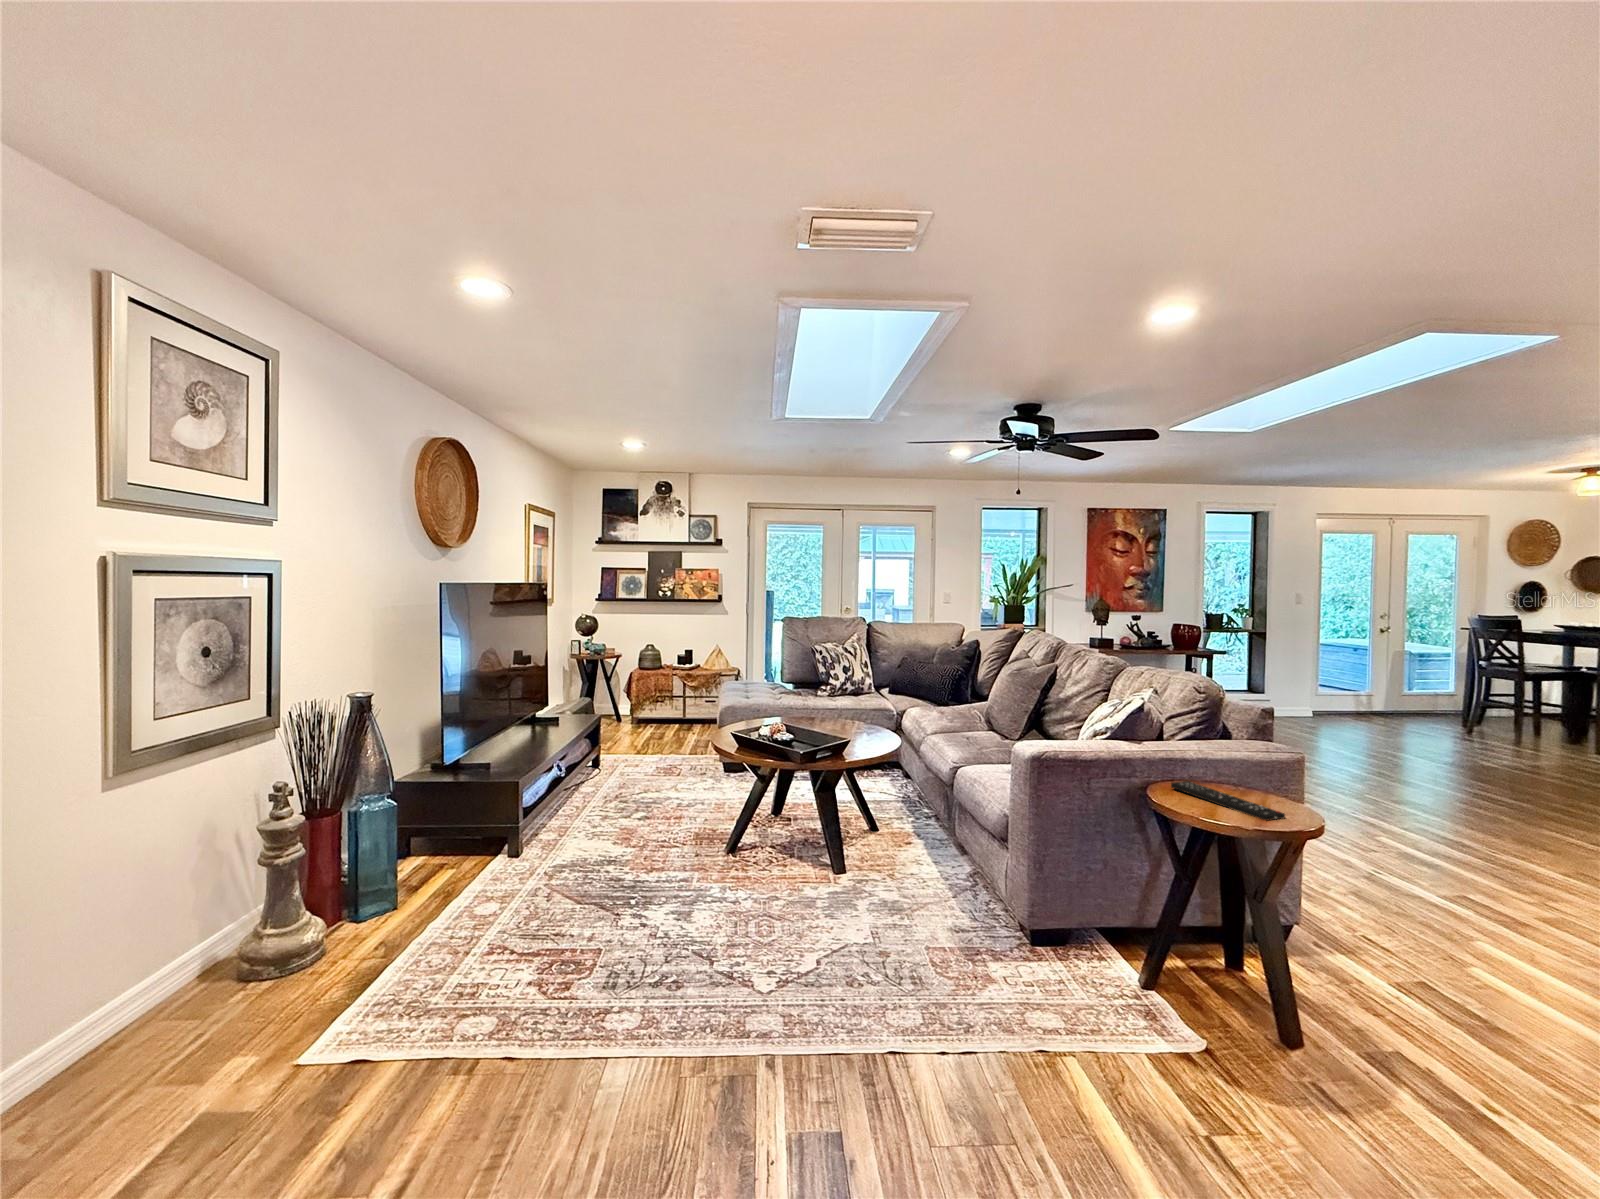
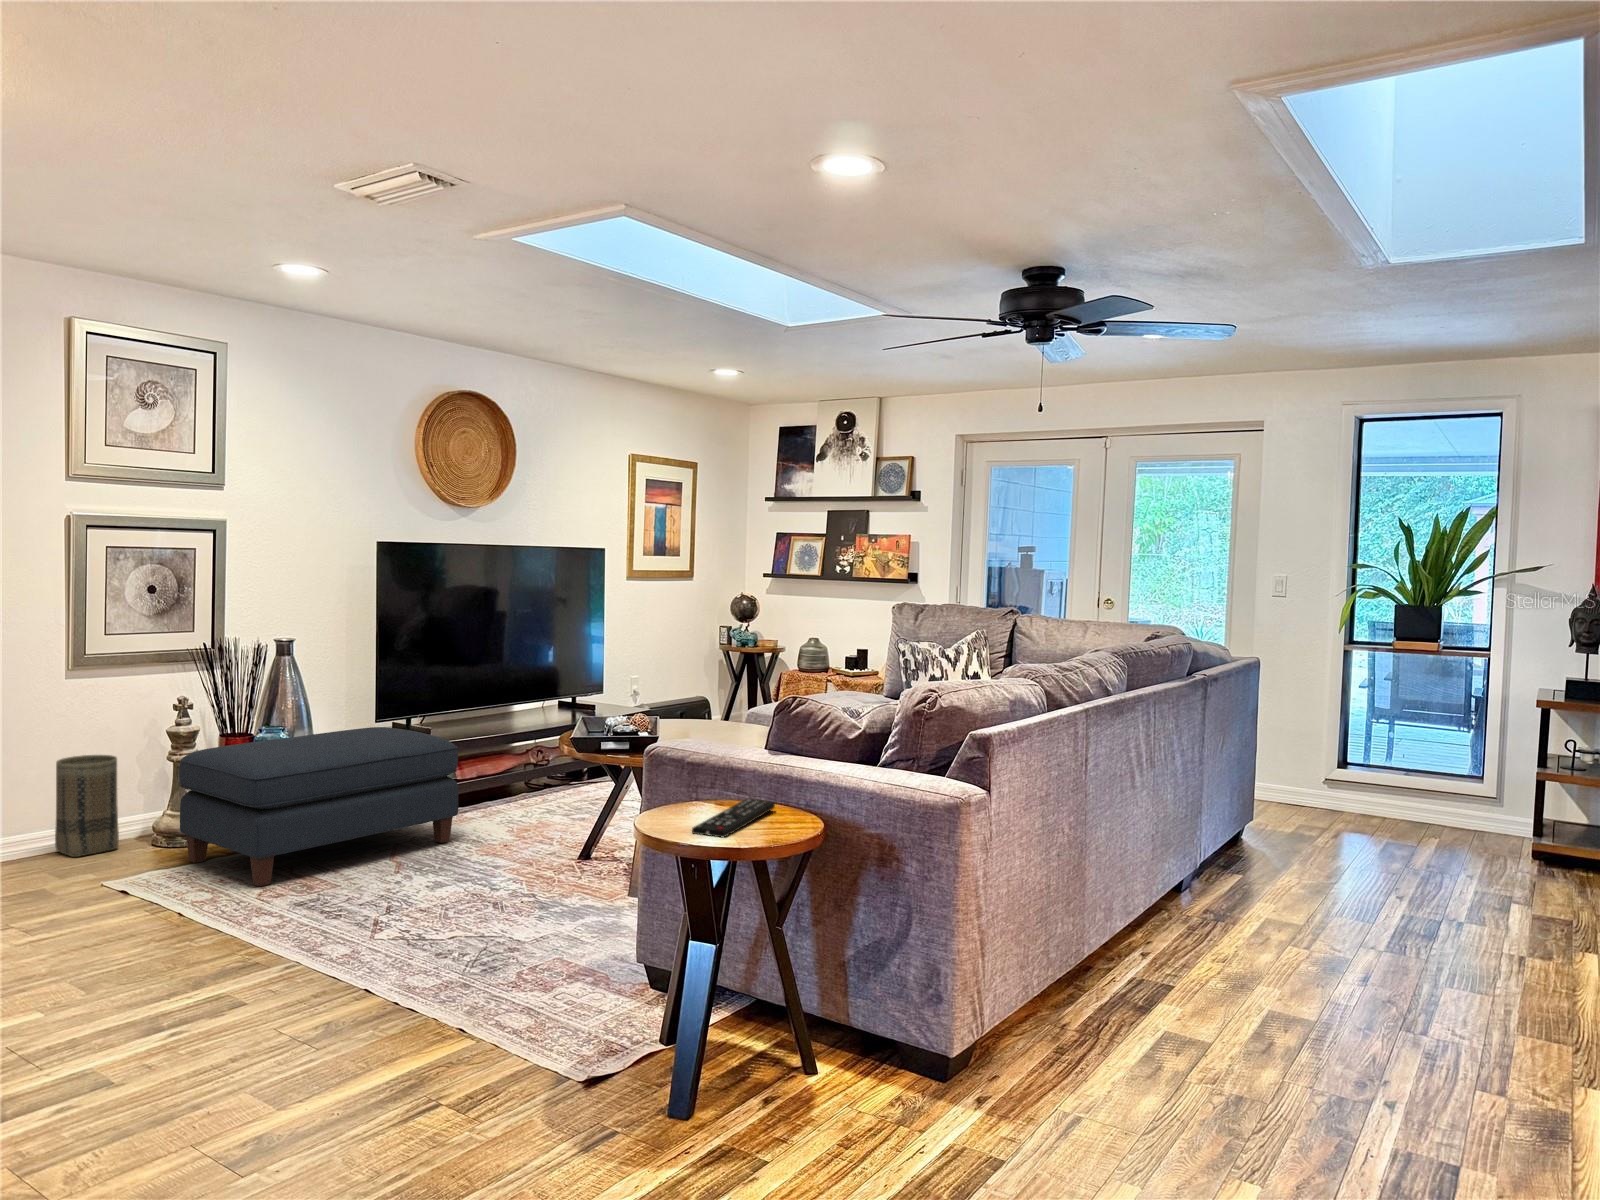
ottoman: none [347,771,602,985] -> present [179,727,458,886]
basket: none [104,883,216,1045] -> present [55,755,119,857]

